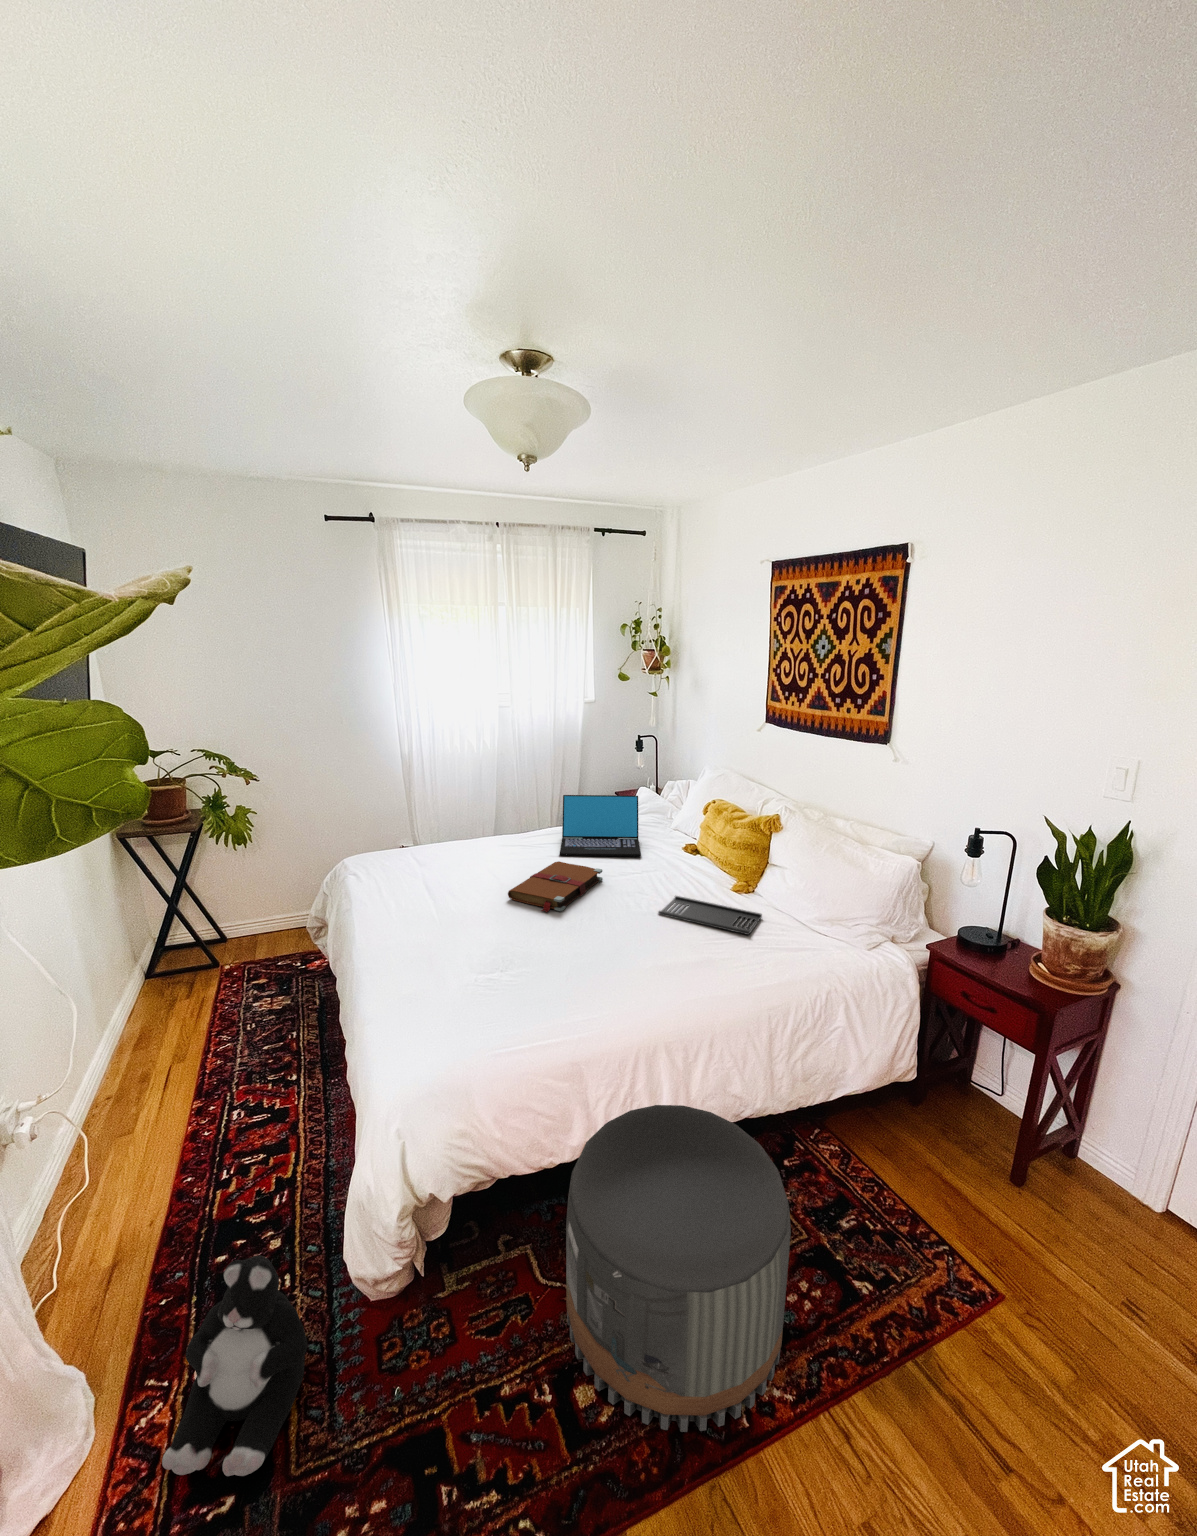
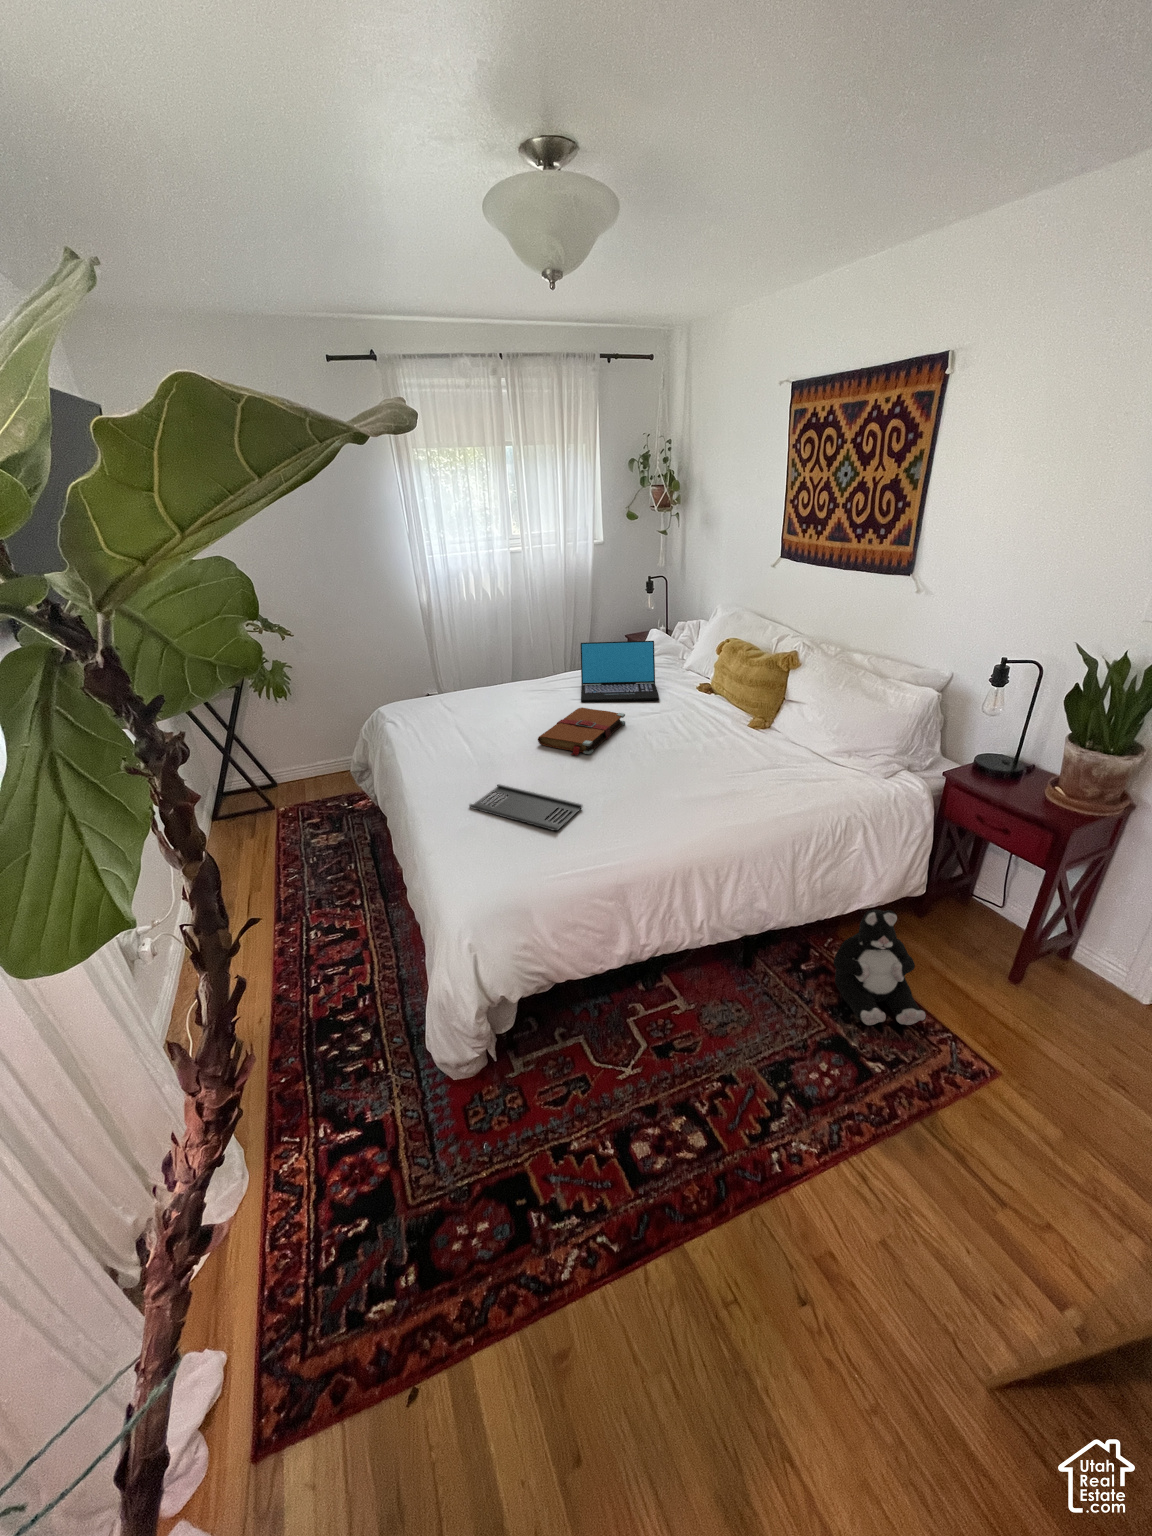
tray: present [658,896,762,935] -> present [469,784,582,831]
pouf: present [566,1105,791,1432] -> none [619,923,817,1172]
plush toy: present [162,1255,308,1476] -> present [834,910,926,1025]

